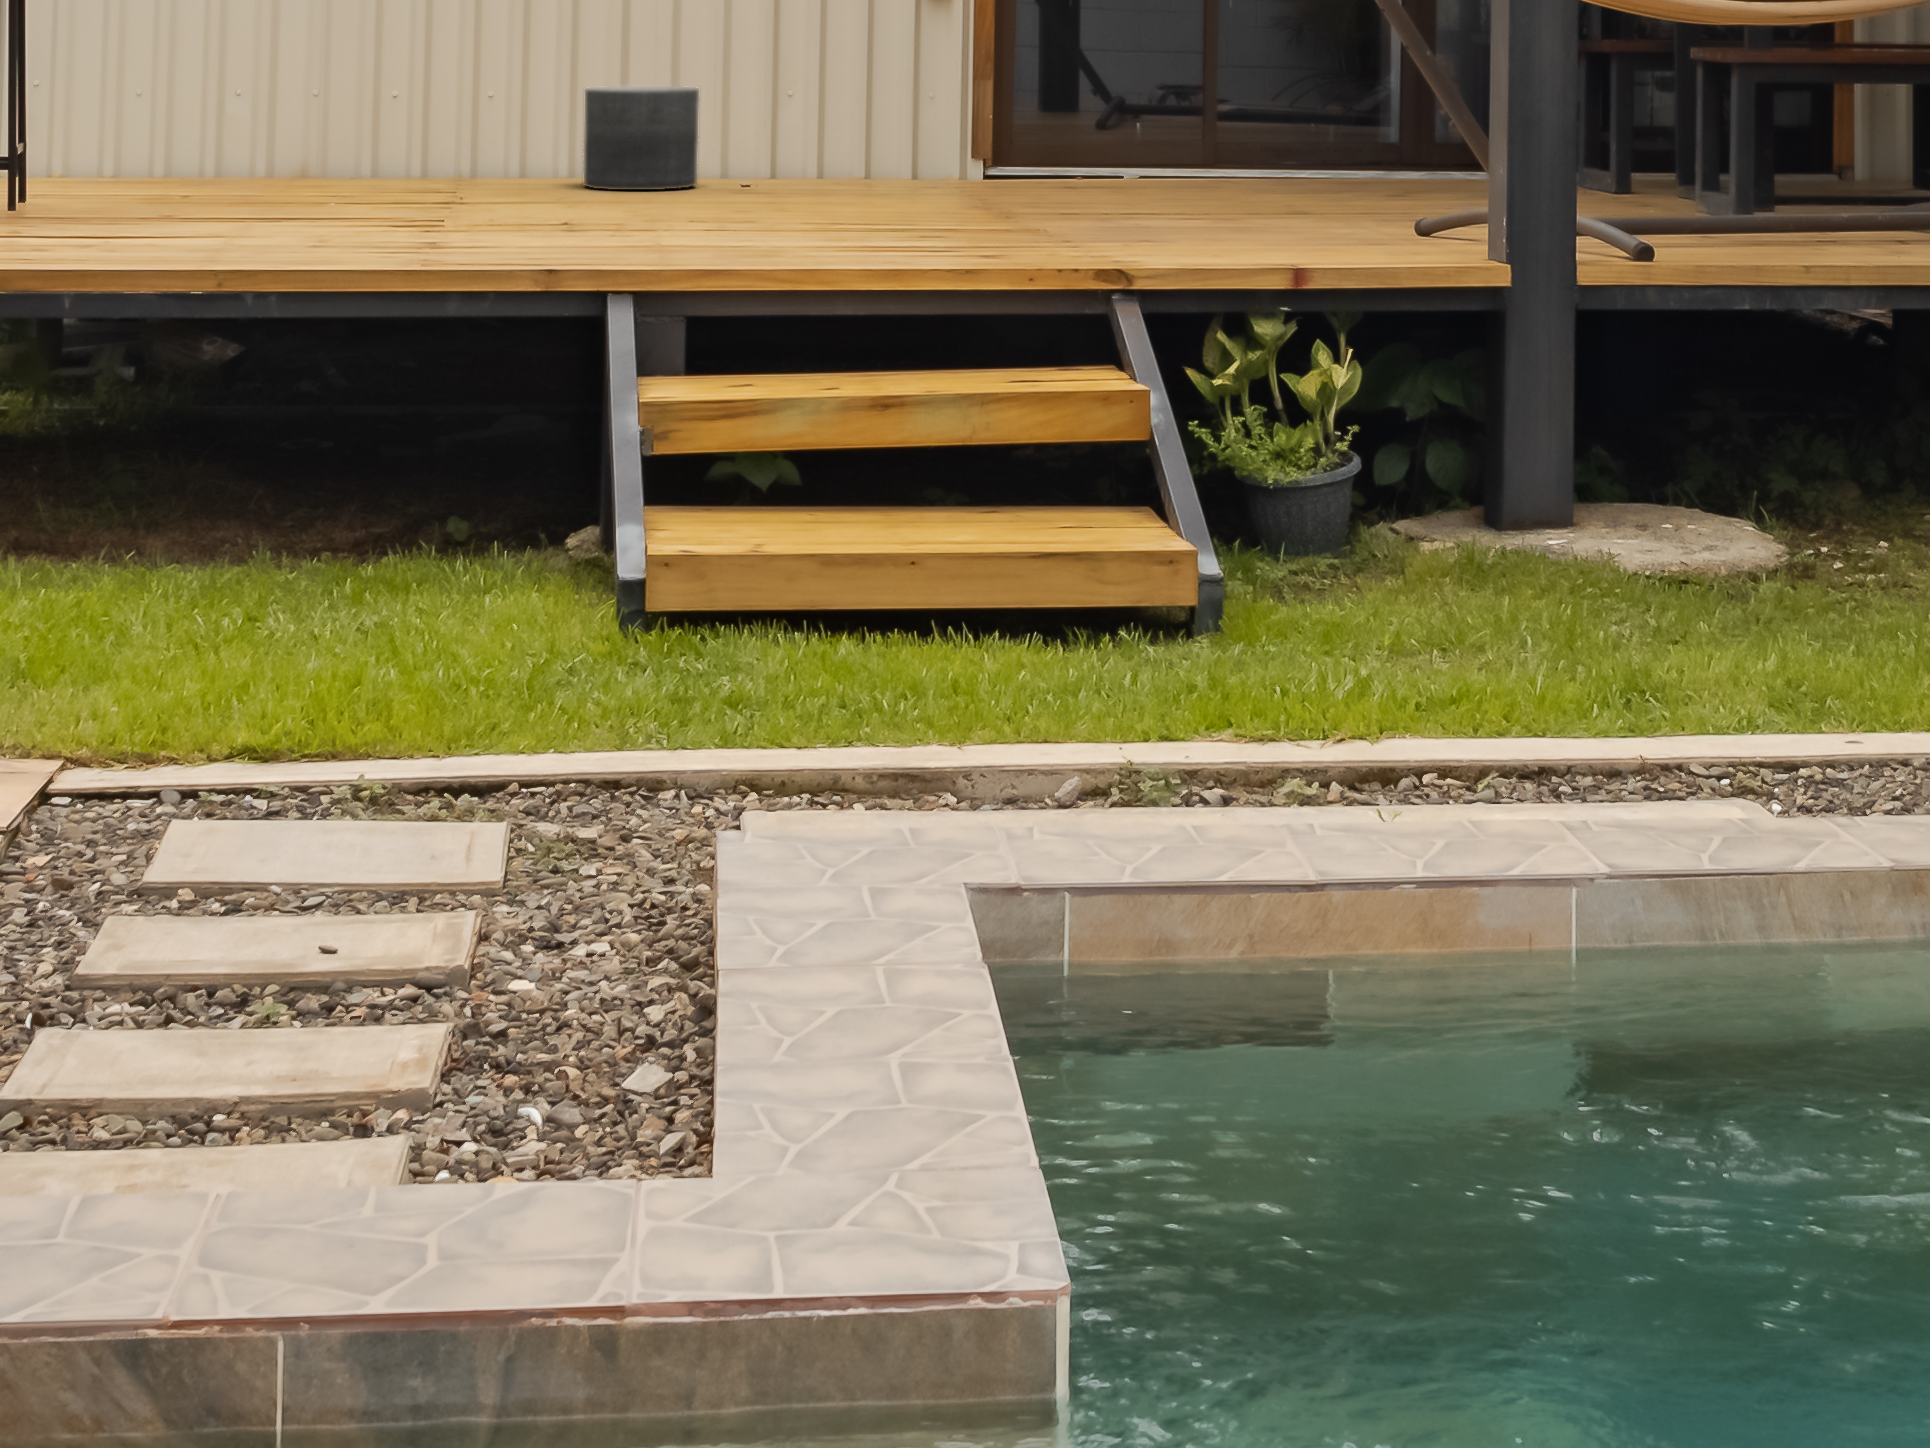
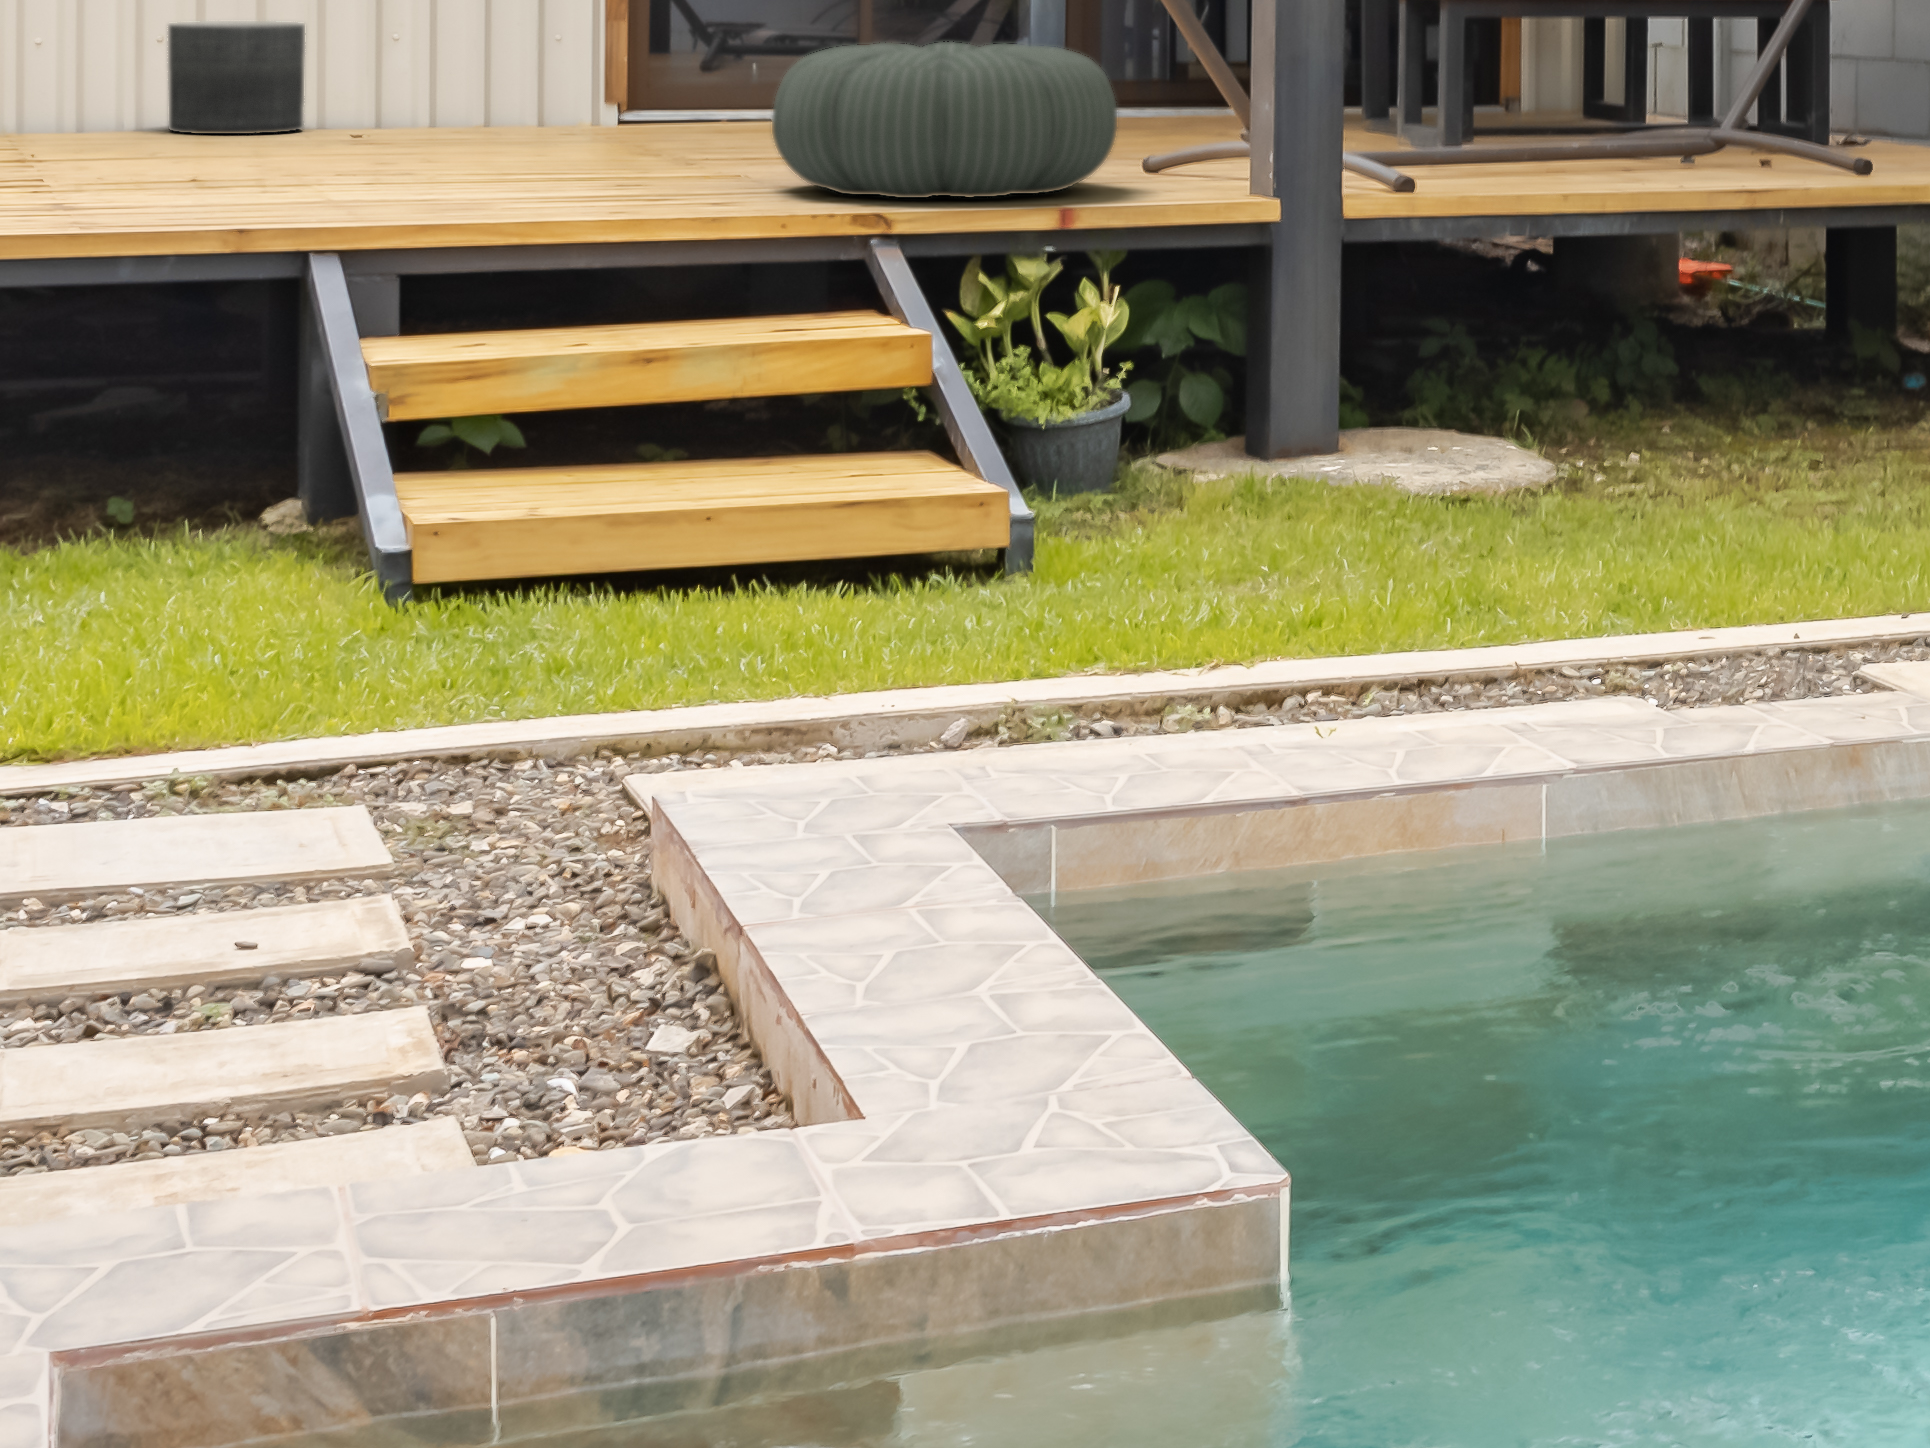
pouf: none [1052,112,1371,261] -> present [772,42,1117,198]

